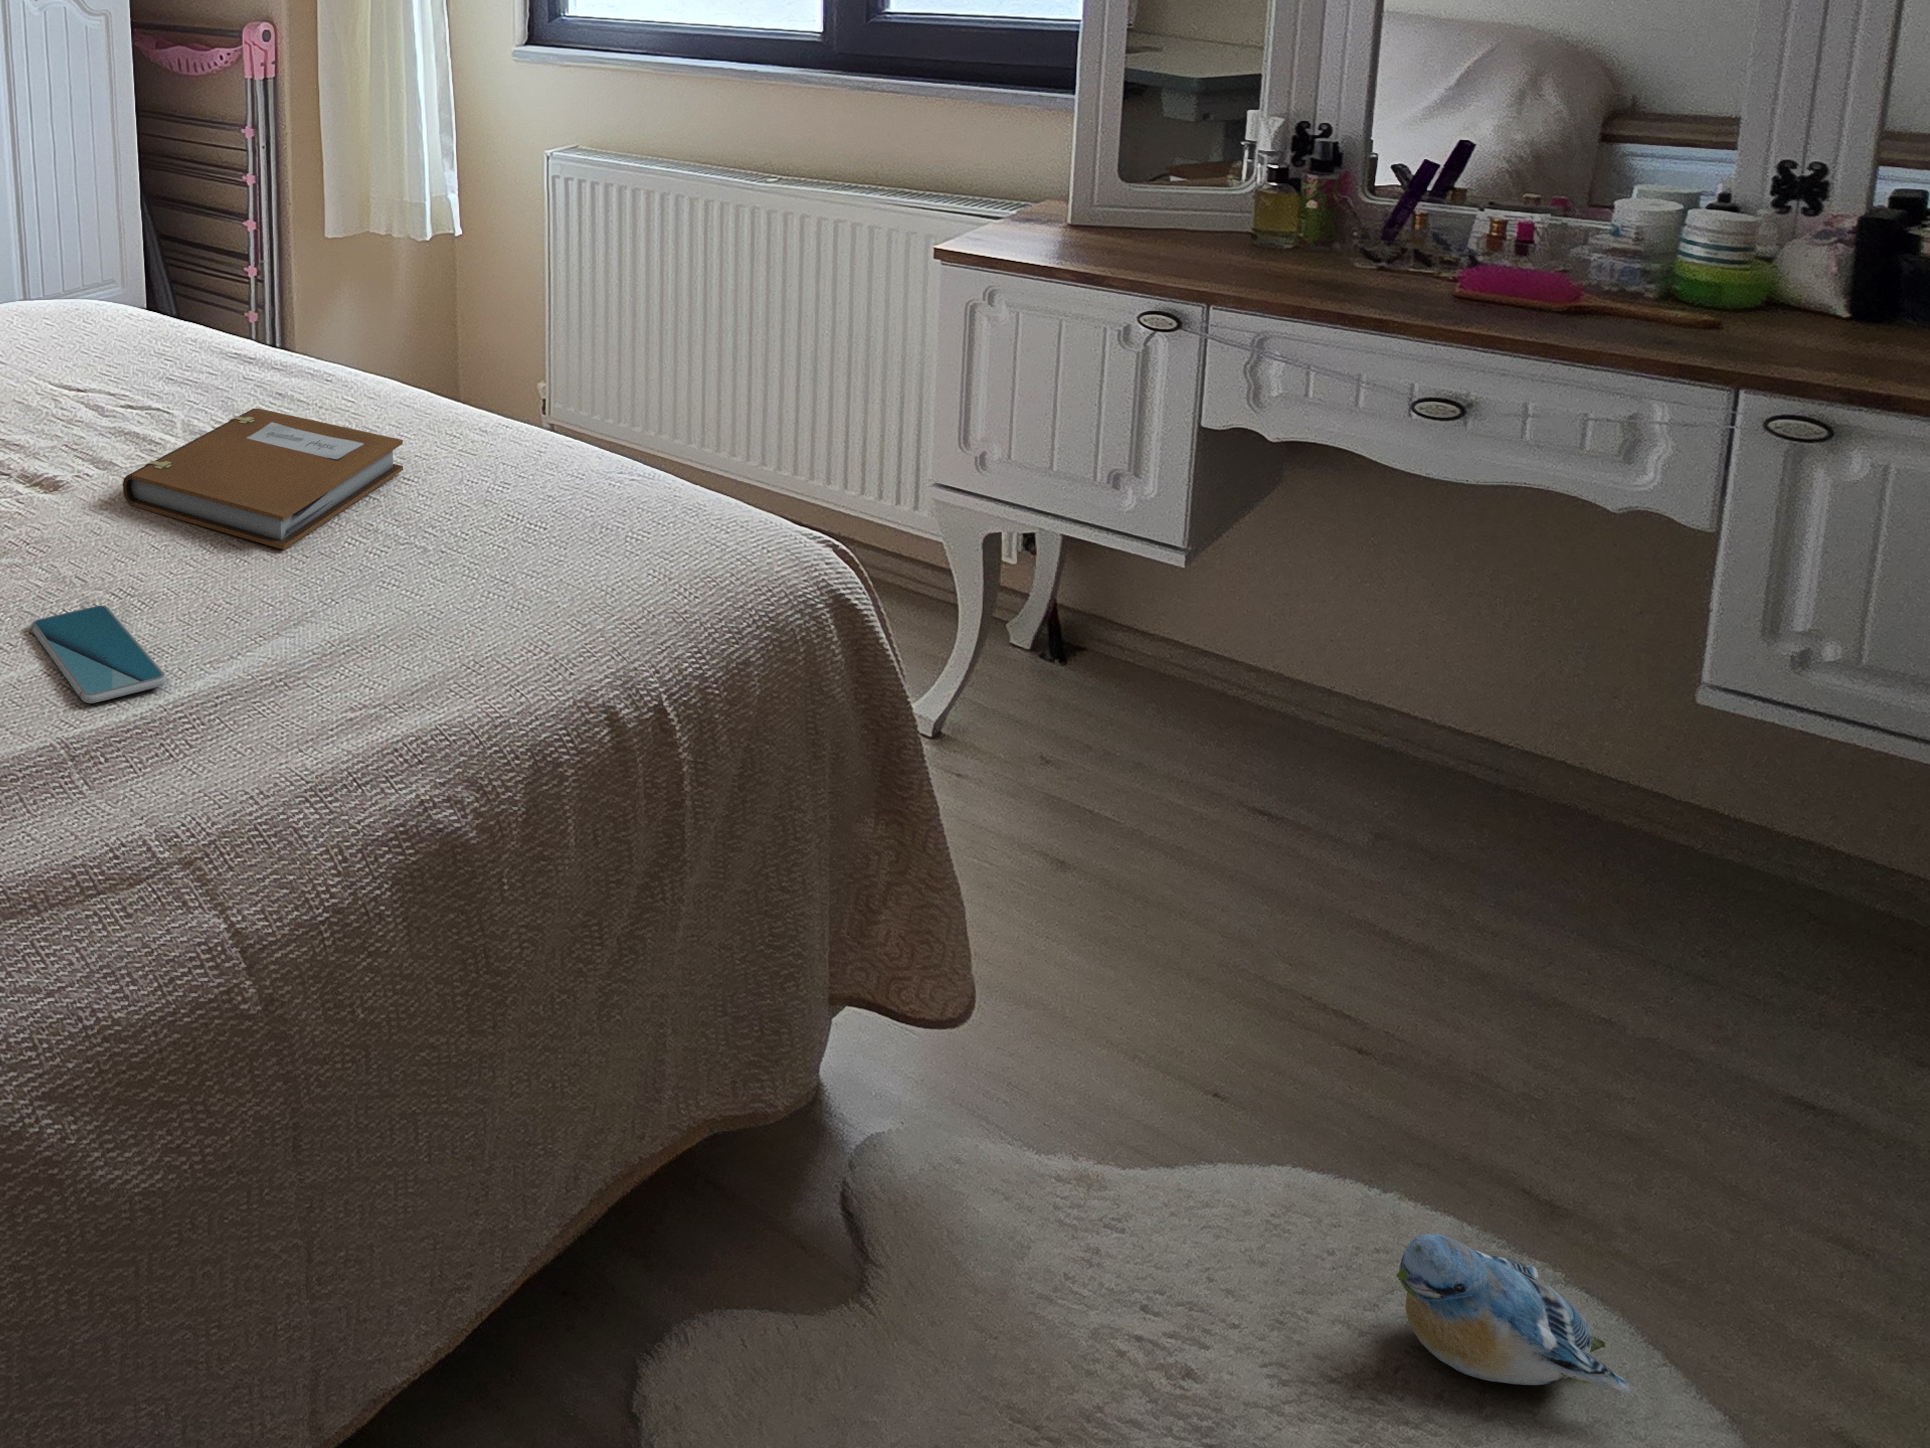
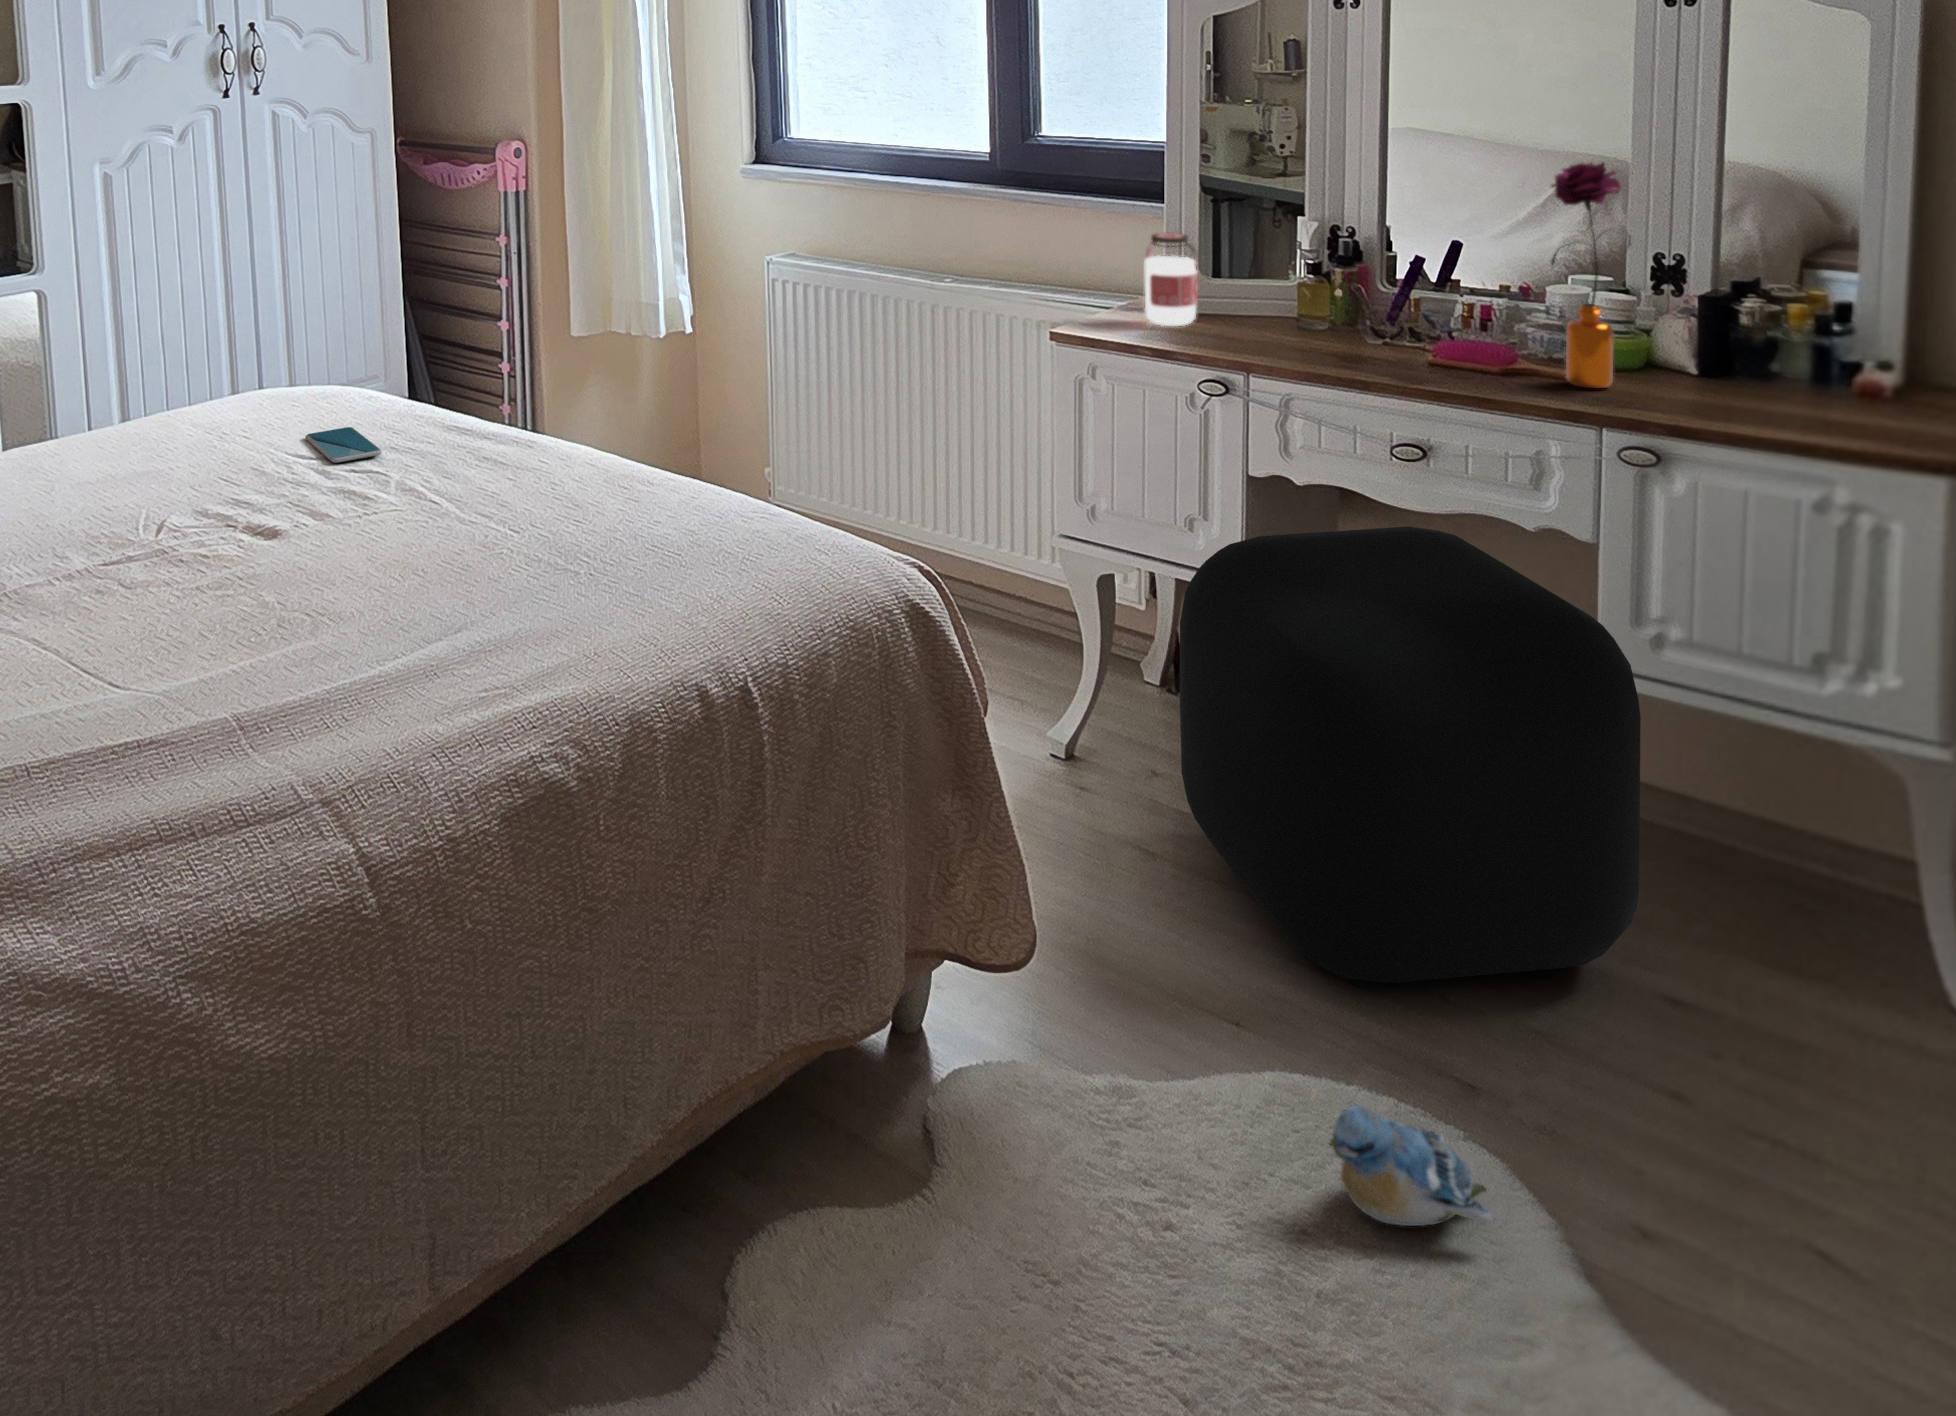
flower: none [1677,47,1799,341] -> present [1551,163,1631,389]
jar: none [1050,134,1129,248] -> present [1145,233,1198,326]
notebook: present [123,408,403,550] -> none [324,468,571,579]
ottoman: none [1098,496,1779,1049] -> present [1180,527,1641,983]
smartphone: present [31,605,167,703] -> present [305,427,382,463]

